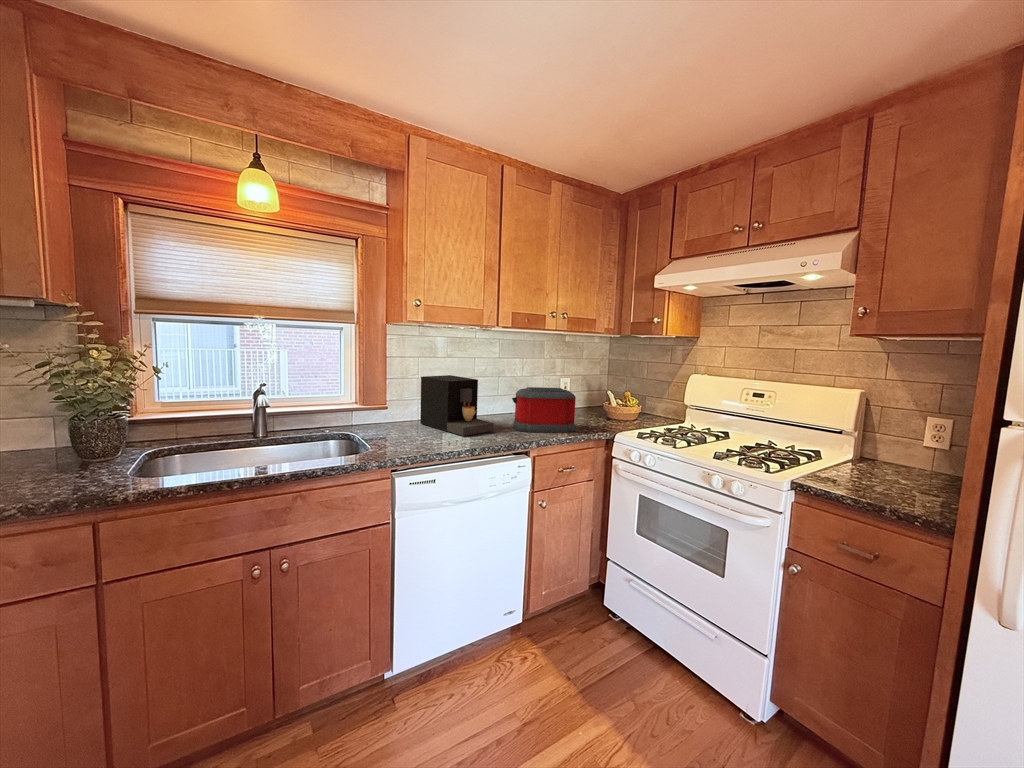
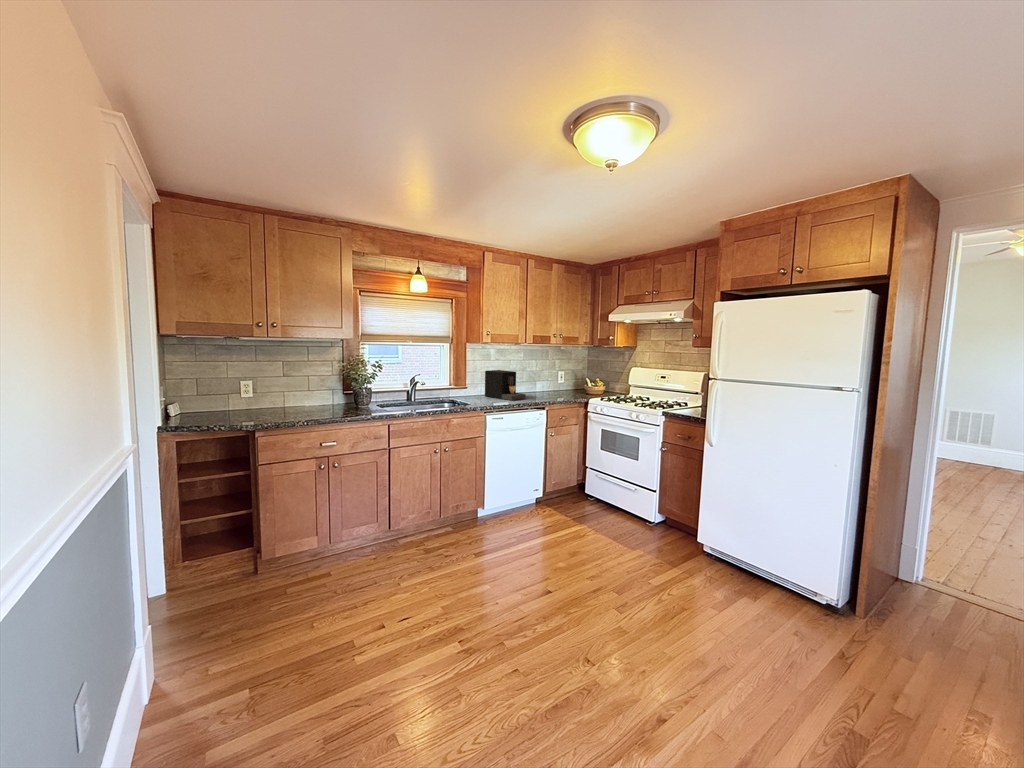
toaster: present [512,387,576,433] -> none [534,376,568,399]

